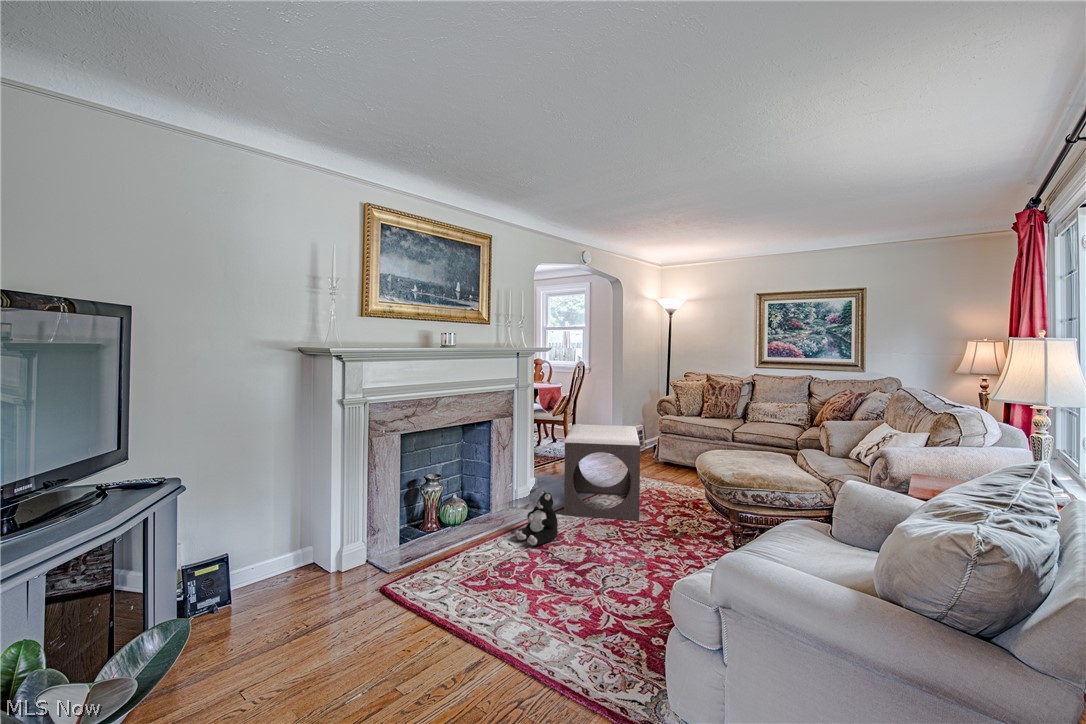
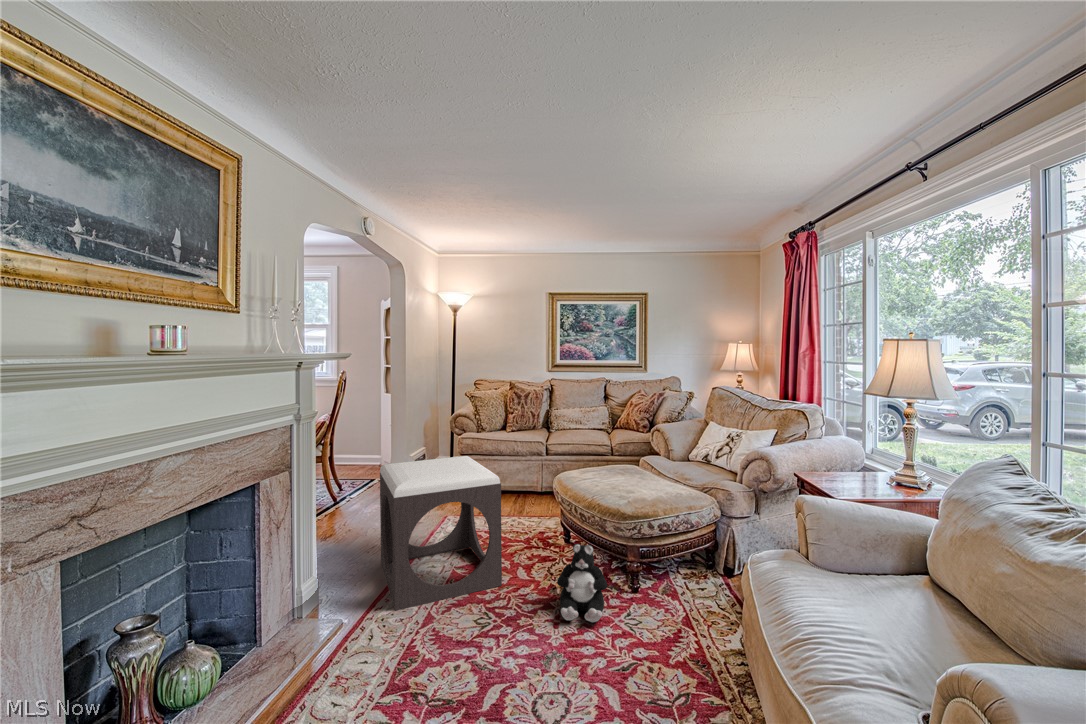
plush toy: present [515,491,558,546] -> present [557,544,607,622]

